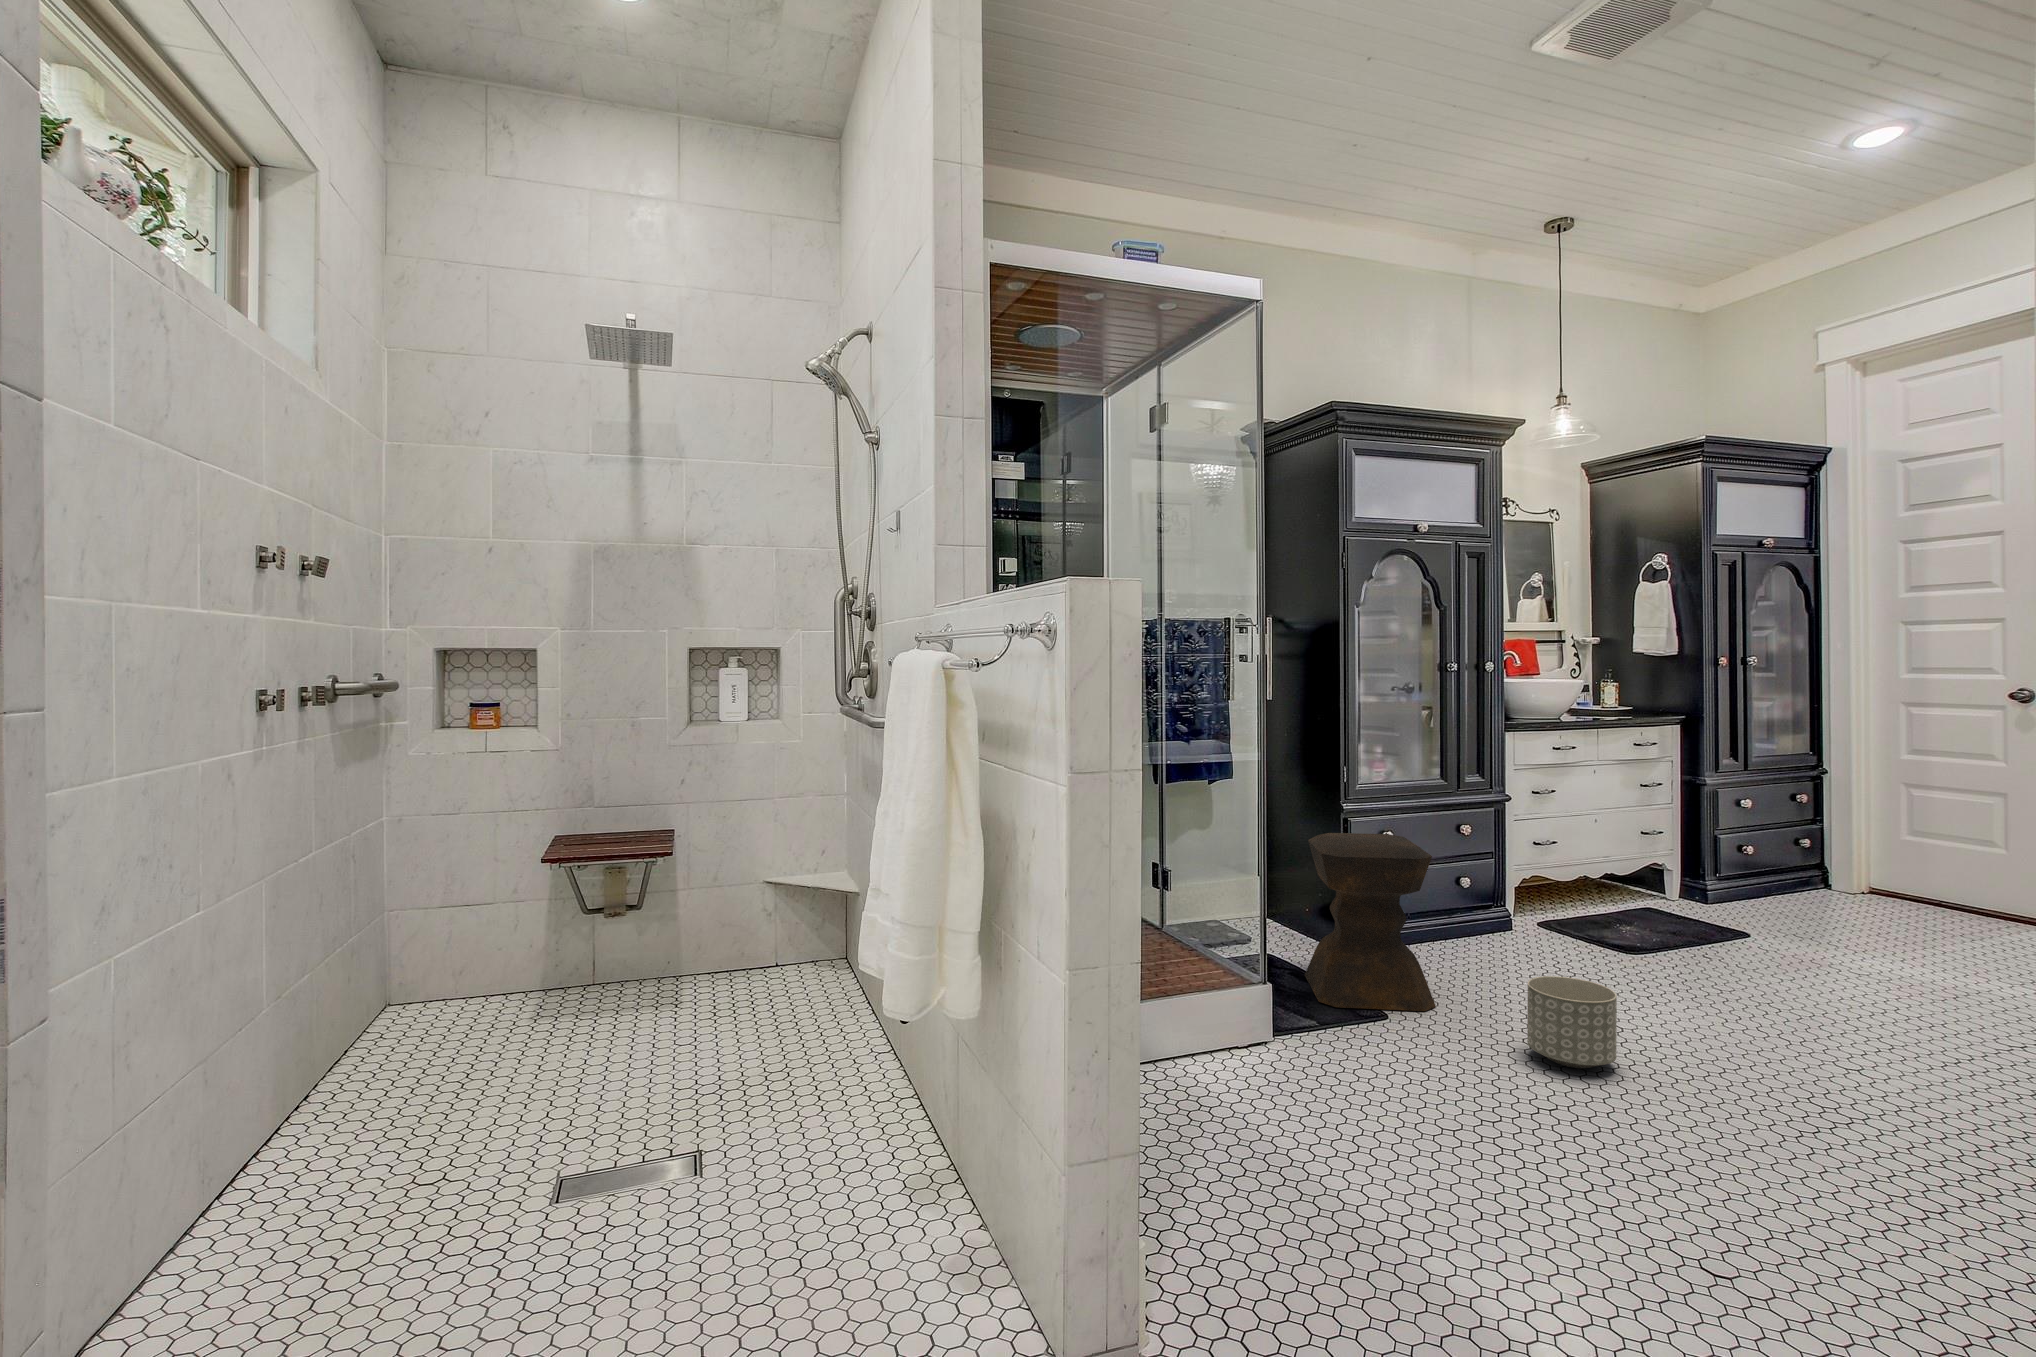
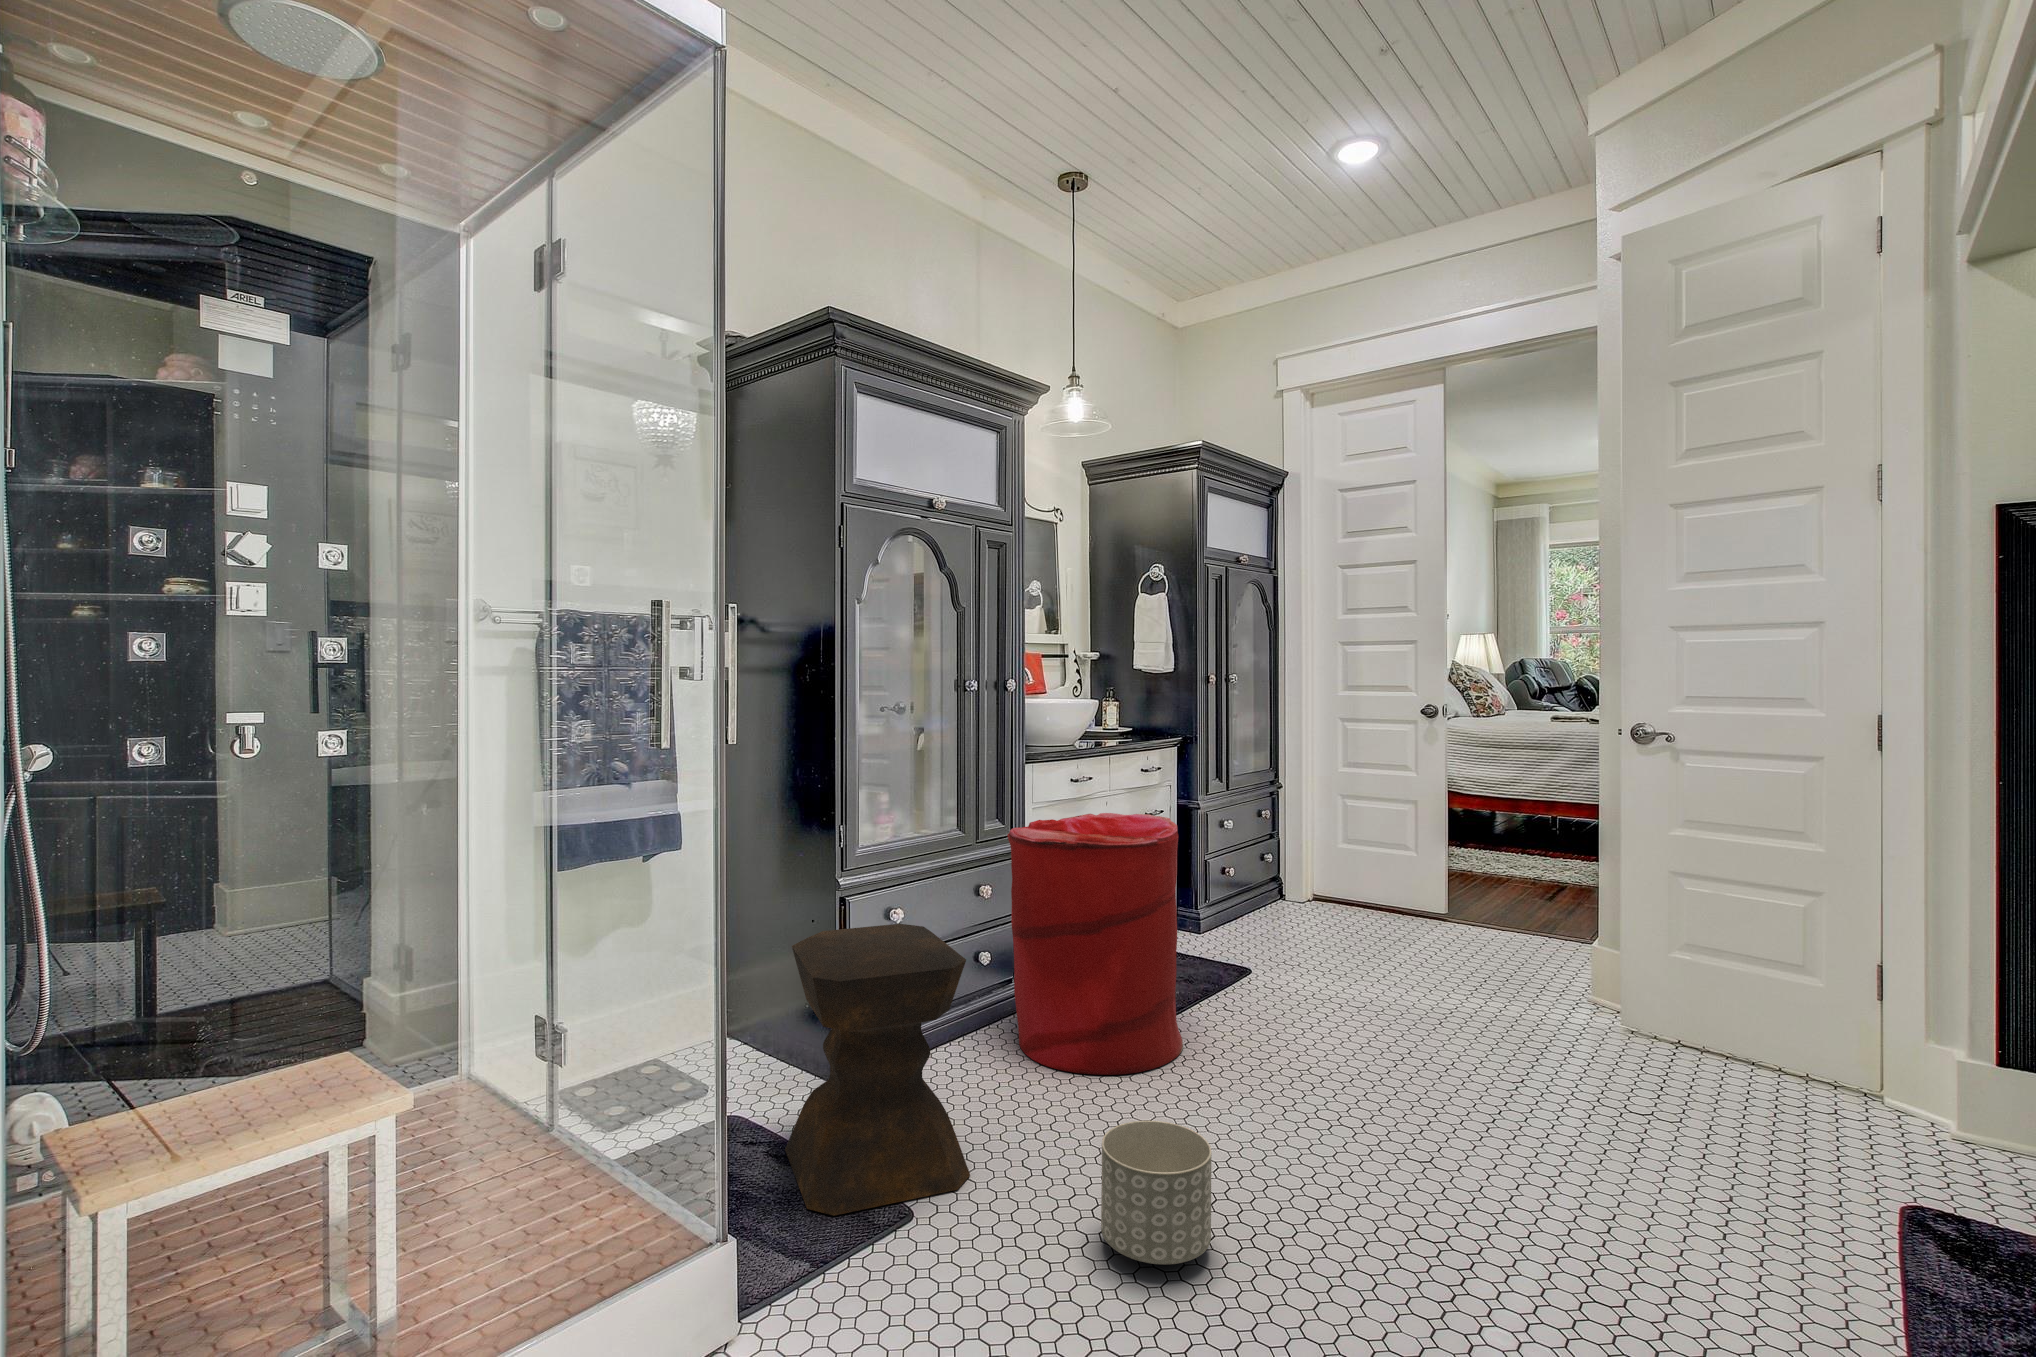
laundry hamper: none [1484,774,1648,979] -> present [1007,813,1183,1075]

